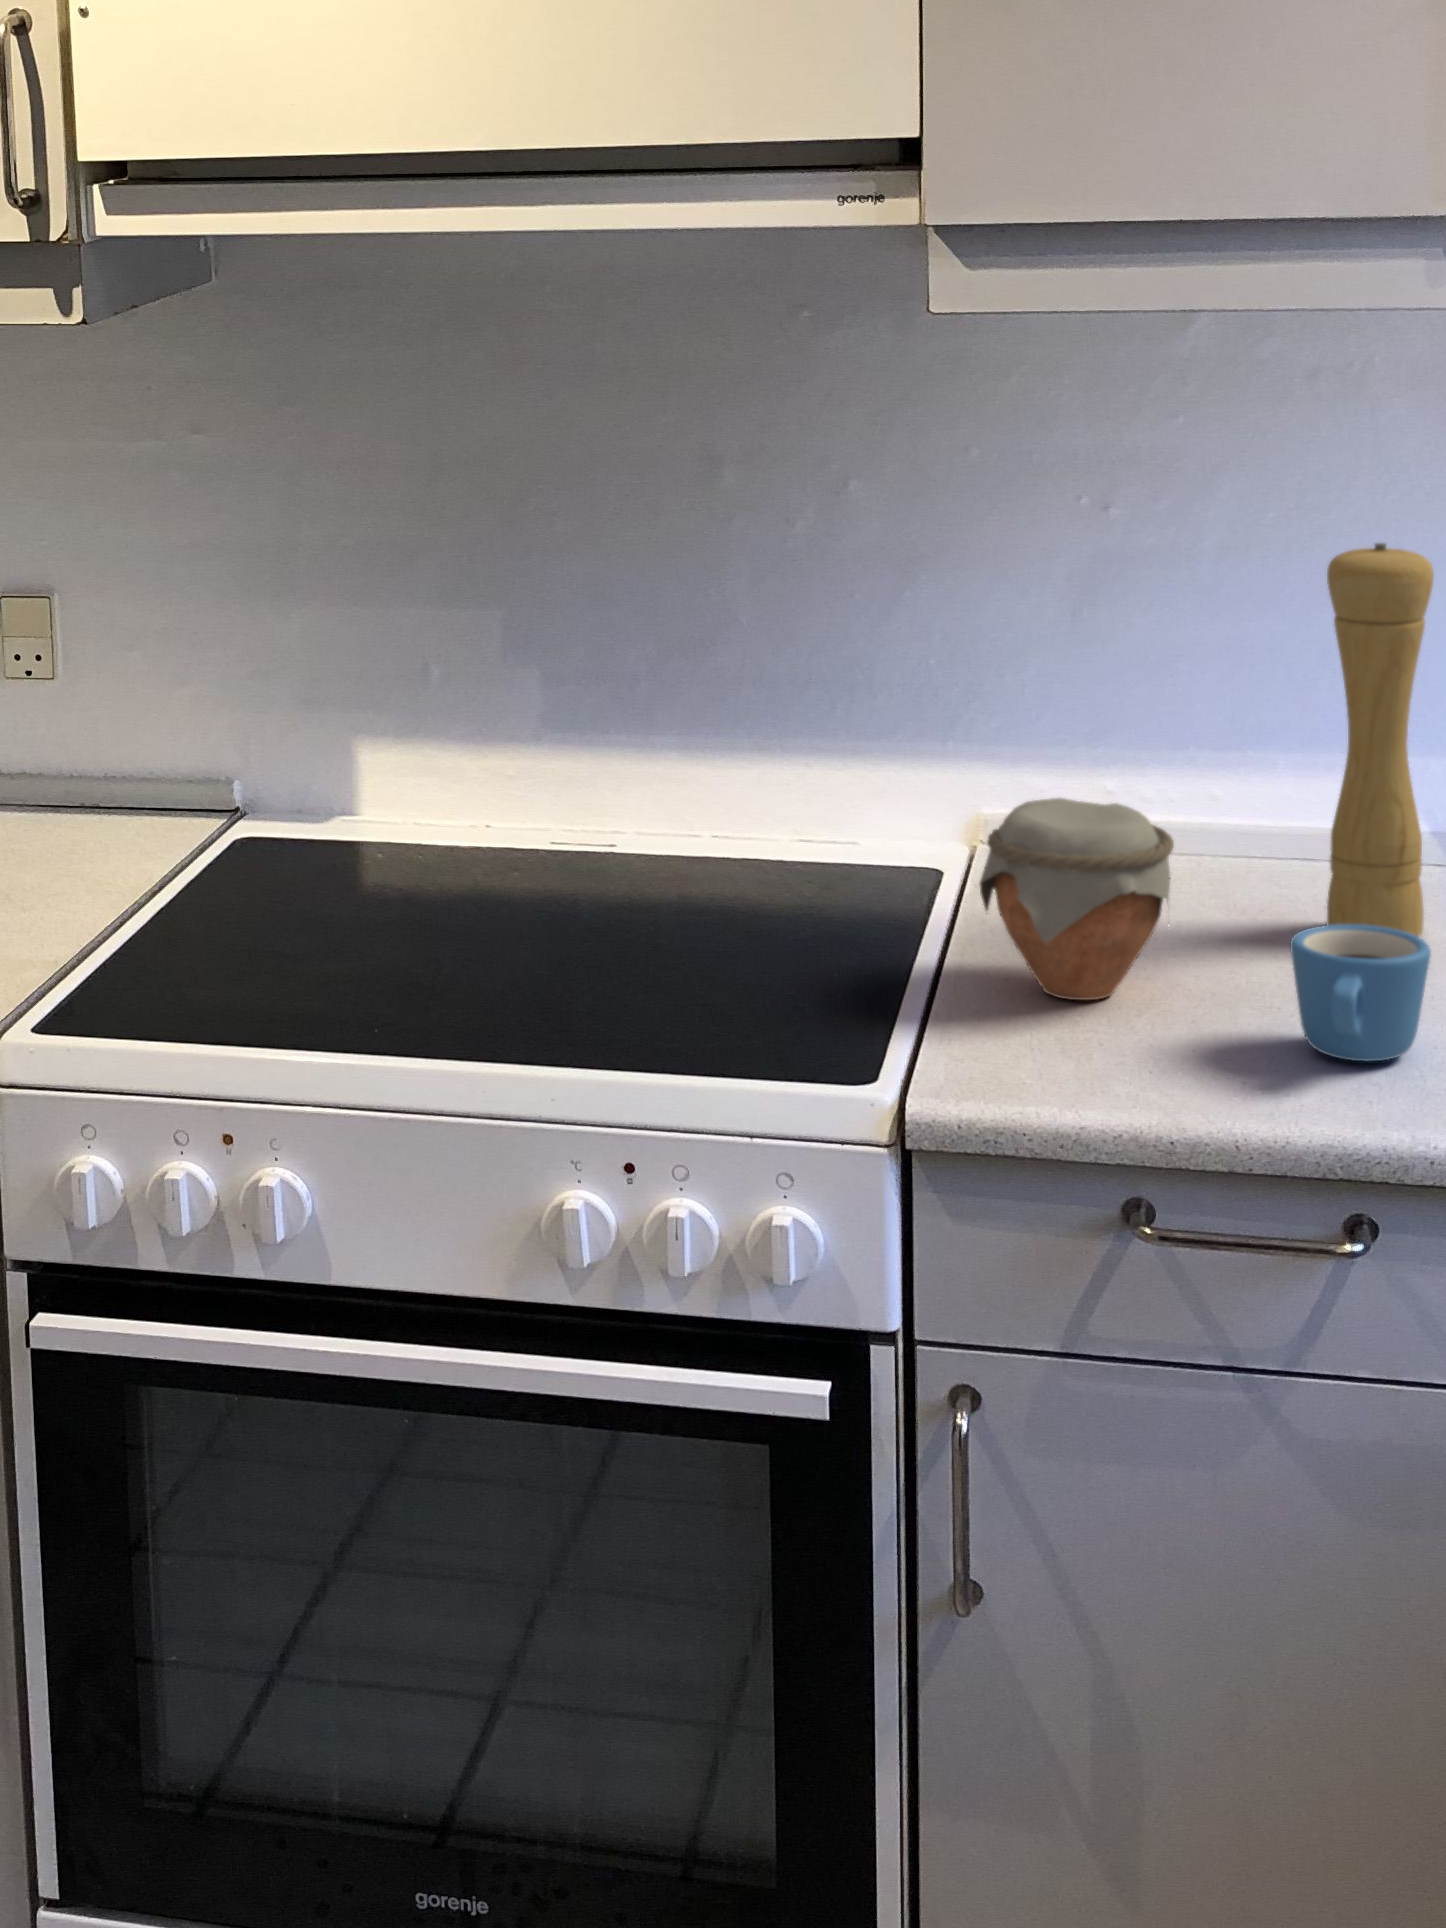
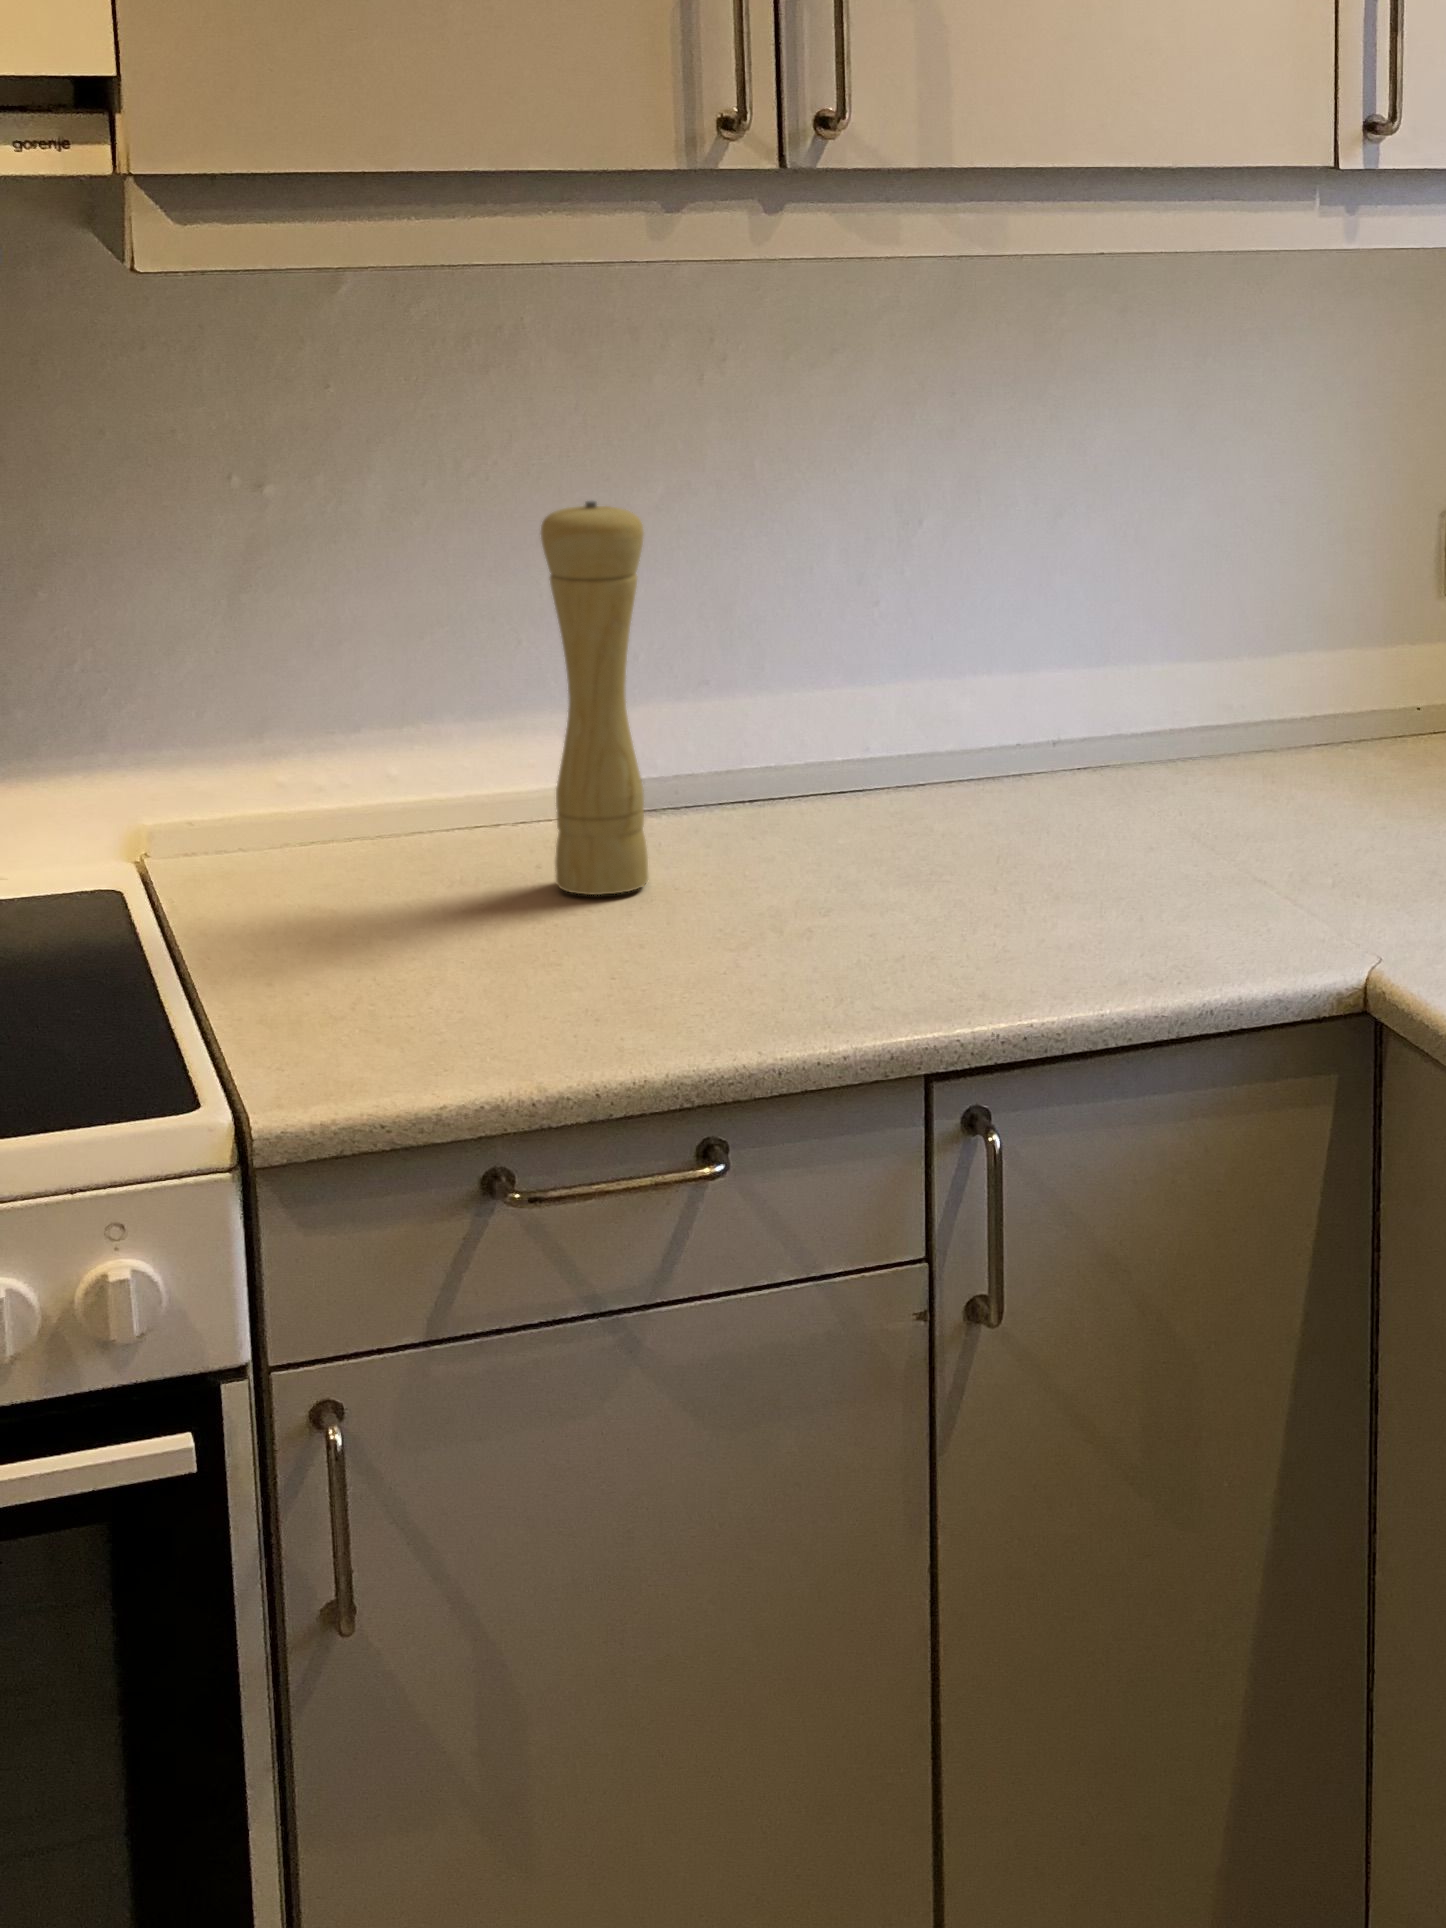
jar: present [980,798,1174,1000] -> none [245,782,453,990]
mug: present [1290,924,1431,1061] -> none [590,869,724,1000]

